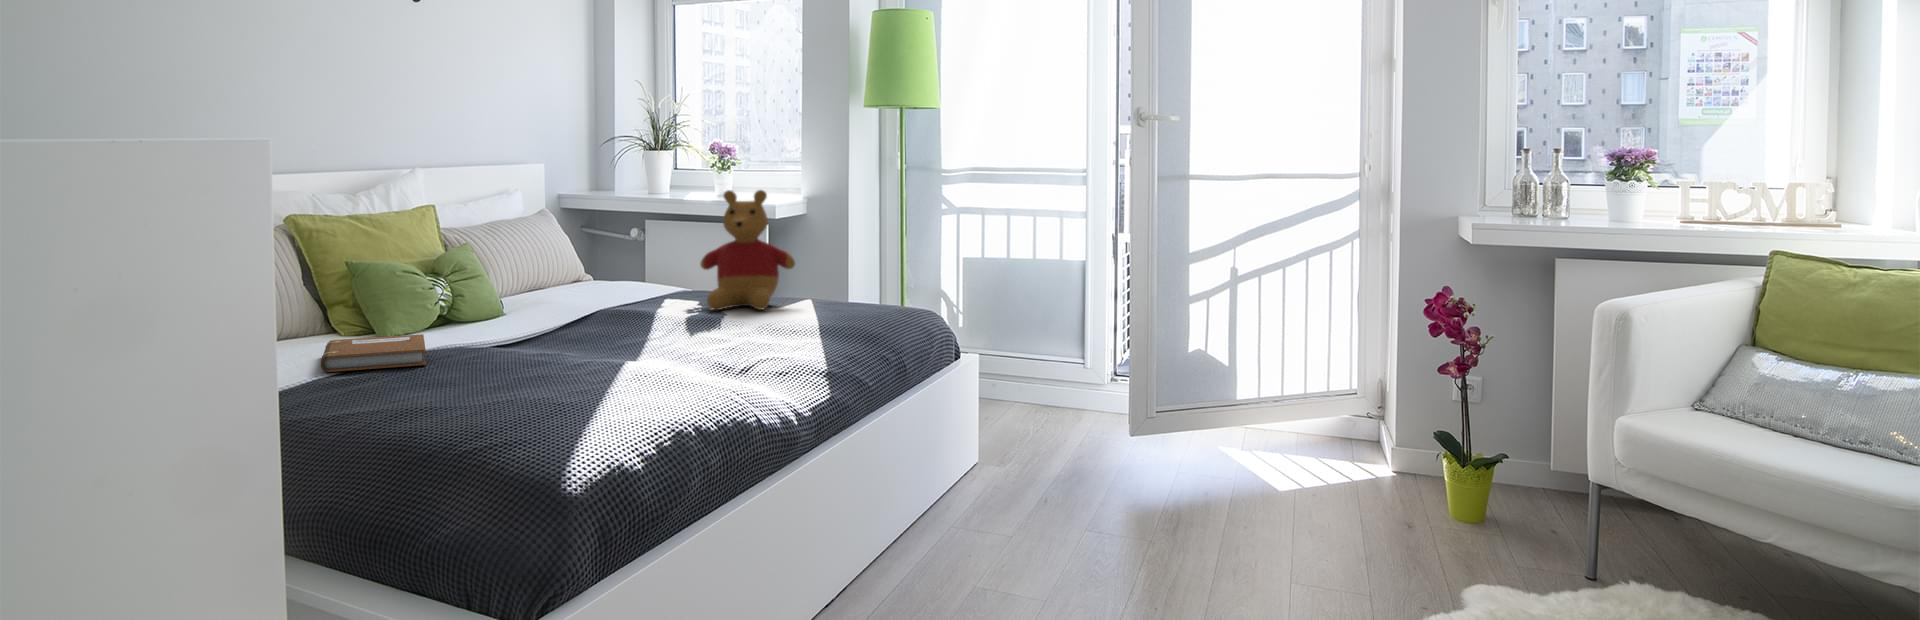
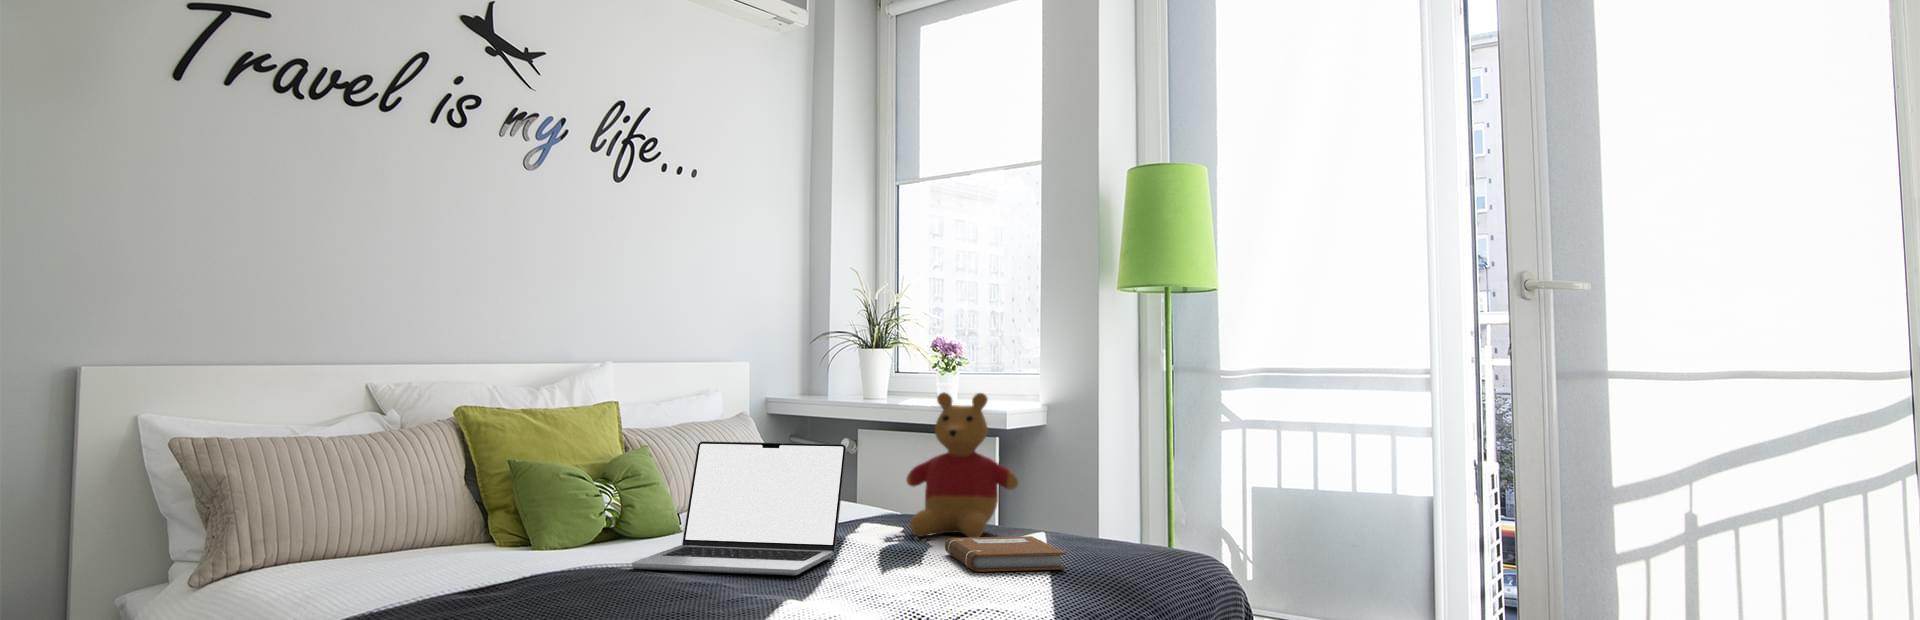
laptop: none [479,237,652,345] -> present [632,441,846,575]
notebook: present [321,334,426,372] -> present [945,536,1066,572]

